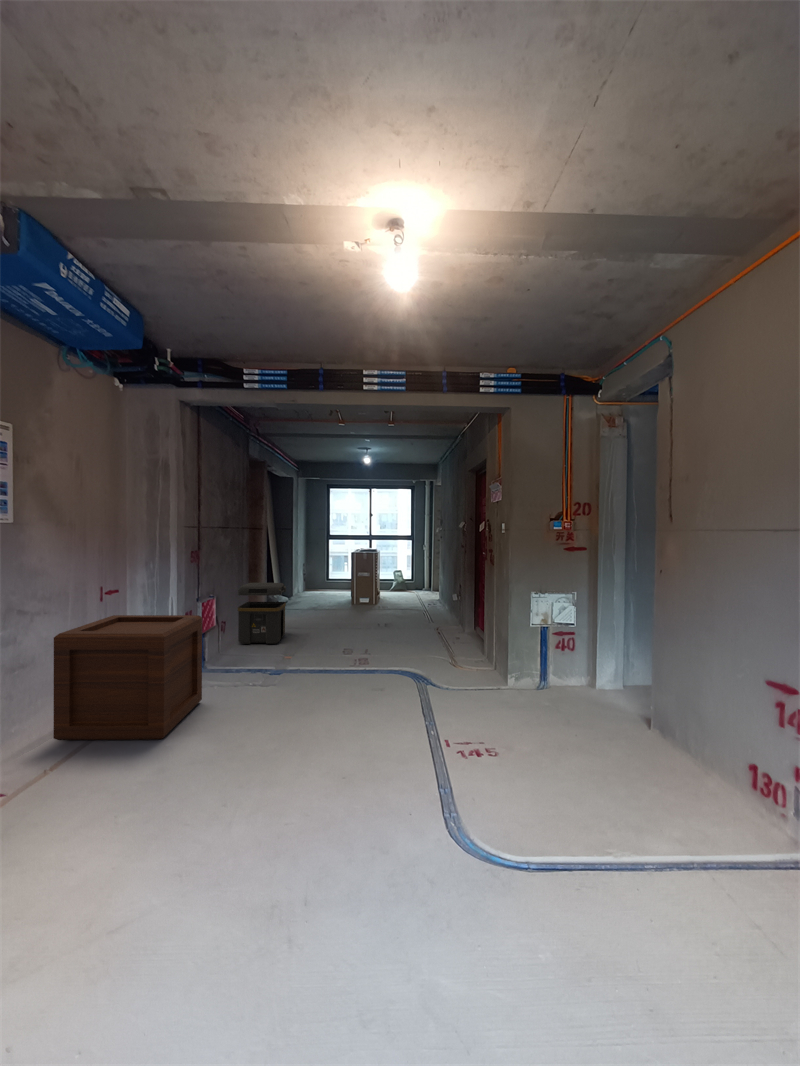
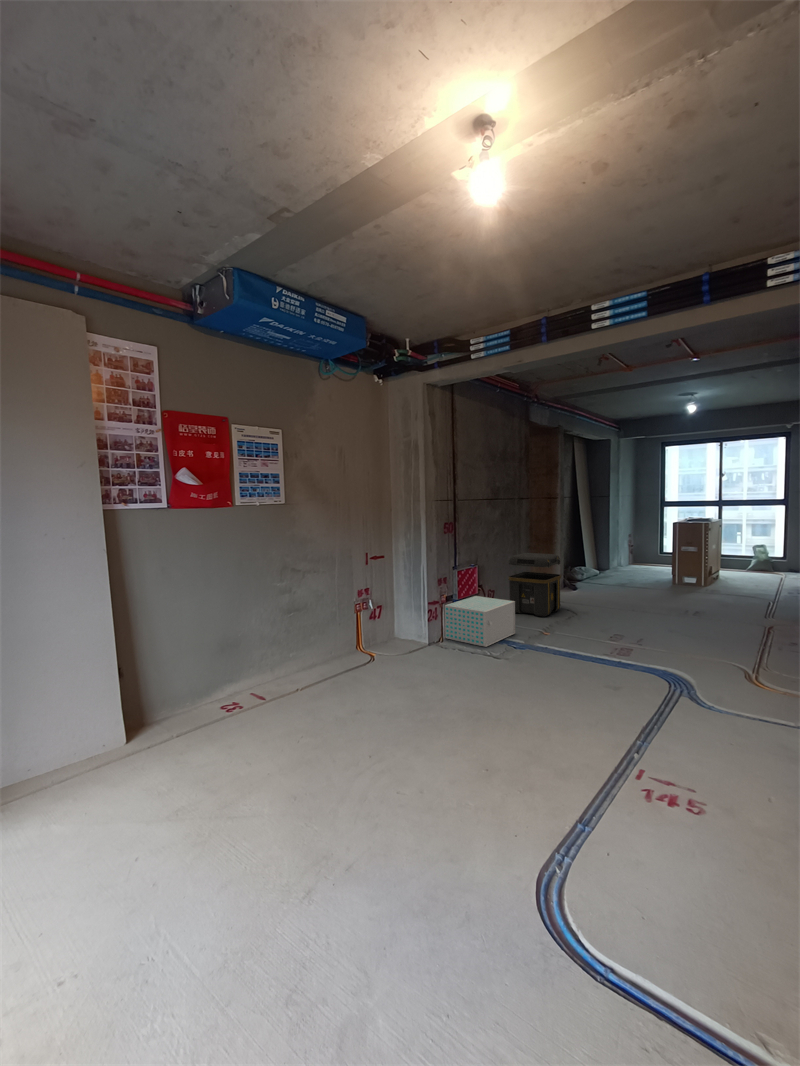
wooden crate: present [53,615,202,740] -> none [317,575,433,683]
storage box: none [194,630,263,680] -> present [445,596,515,647]

